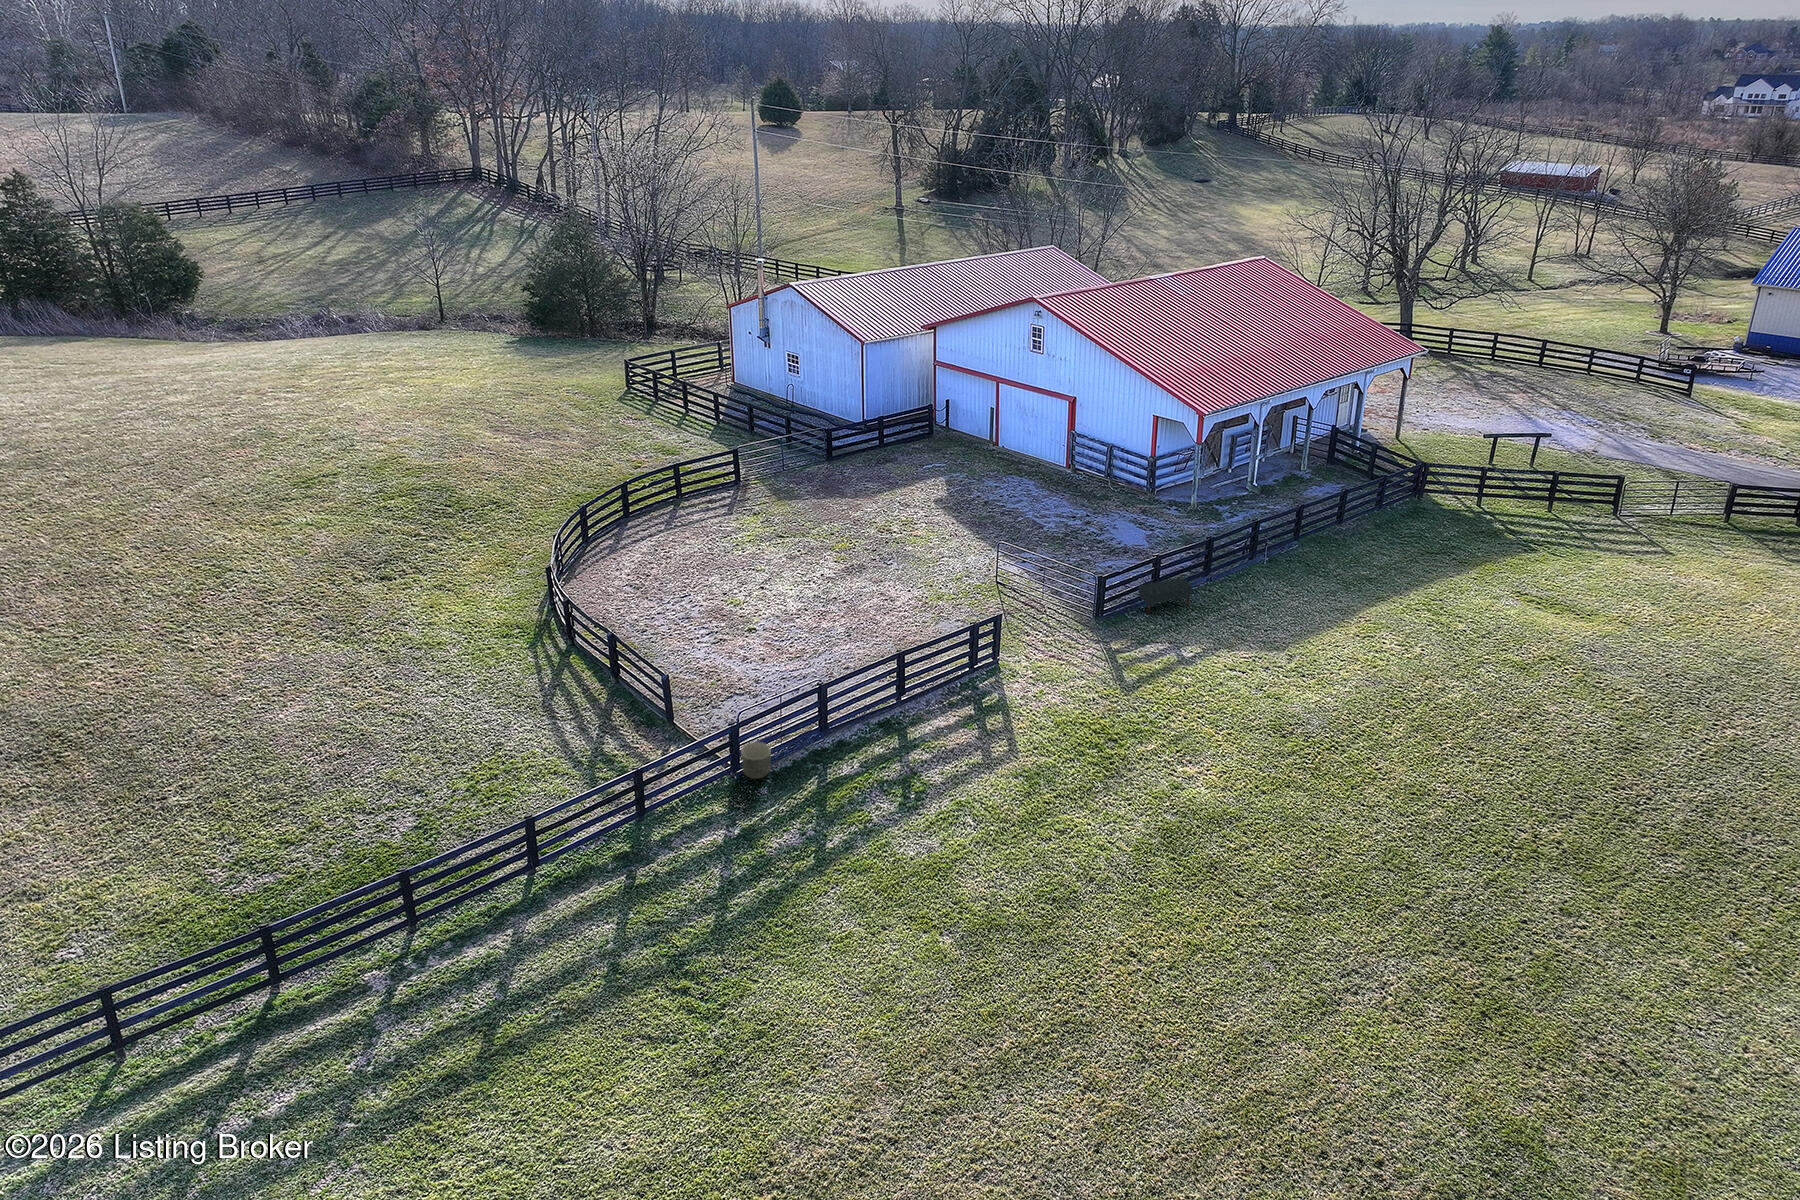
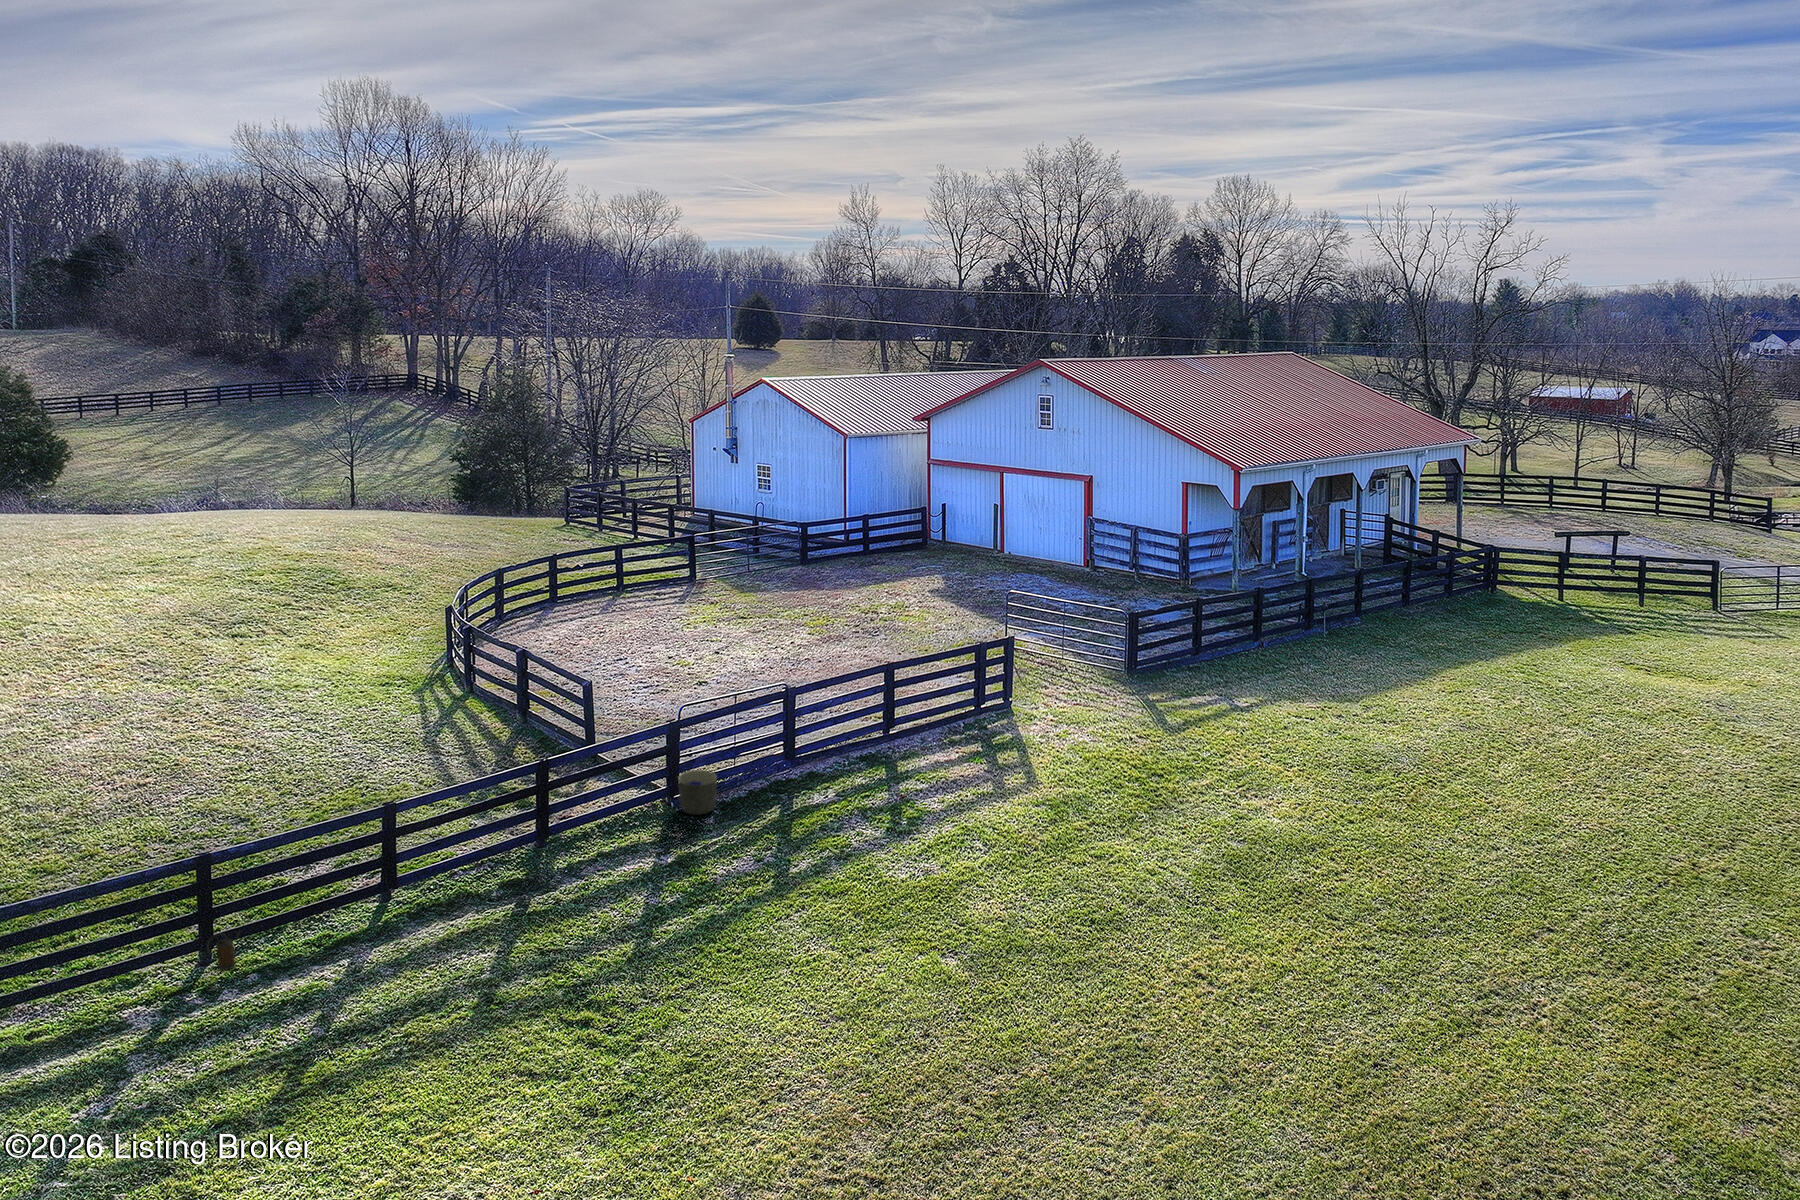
bench: present [1138,578,1193,614] -> none [1172,632,1239,673]
watering can: none [407,909,429,939] -> present [207,932,240,971]

